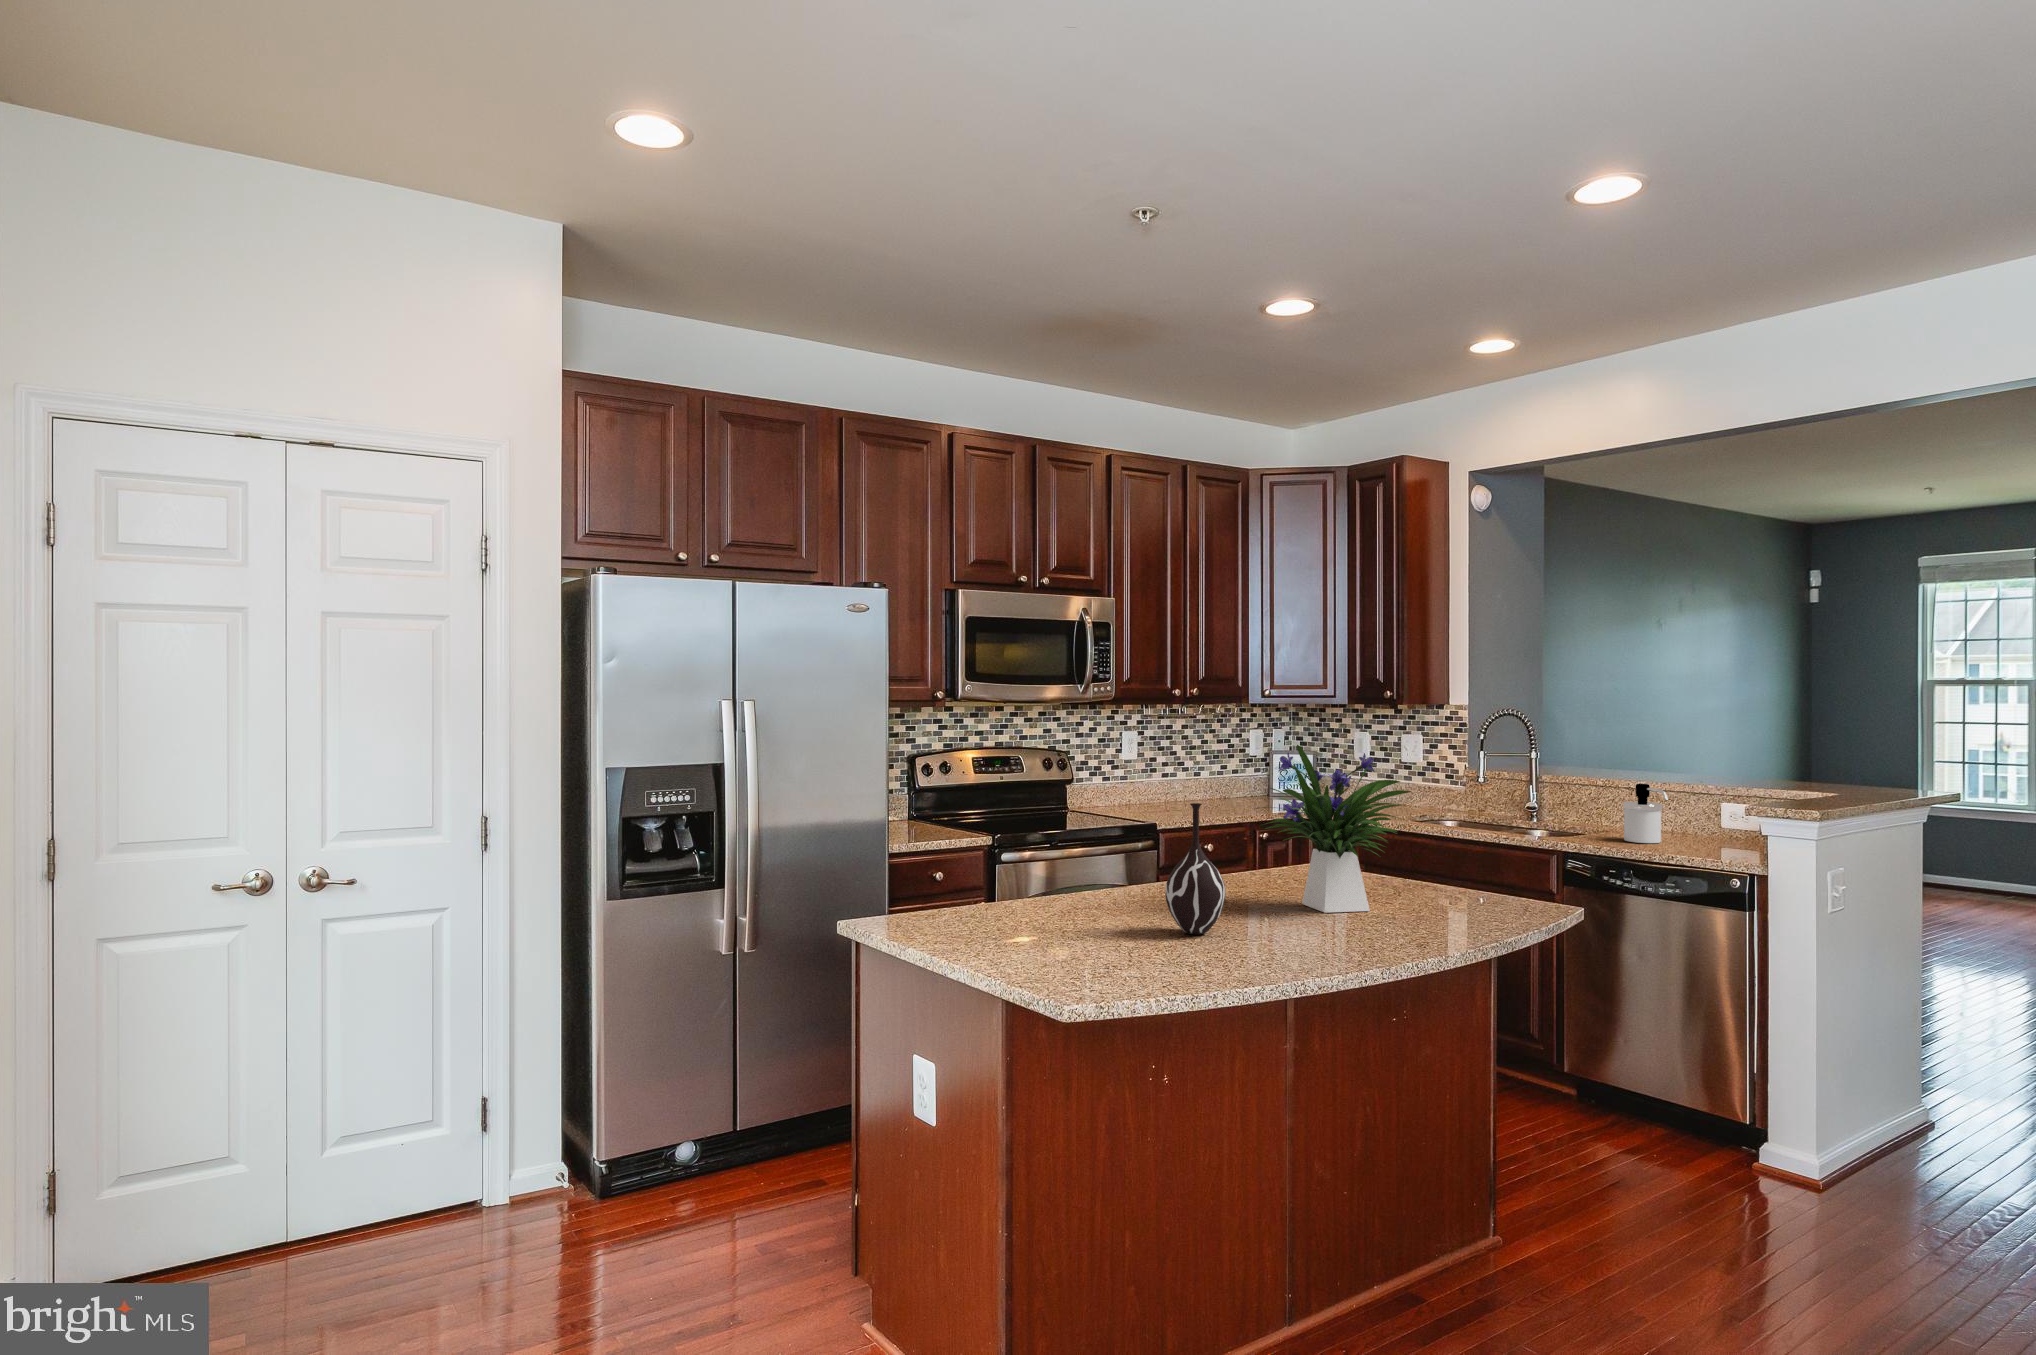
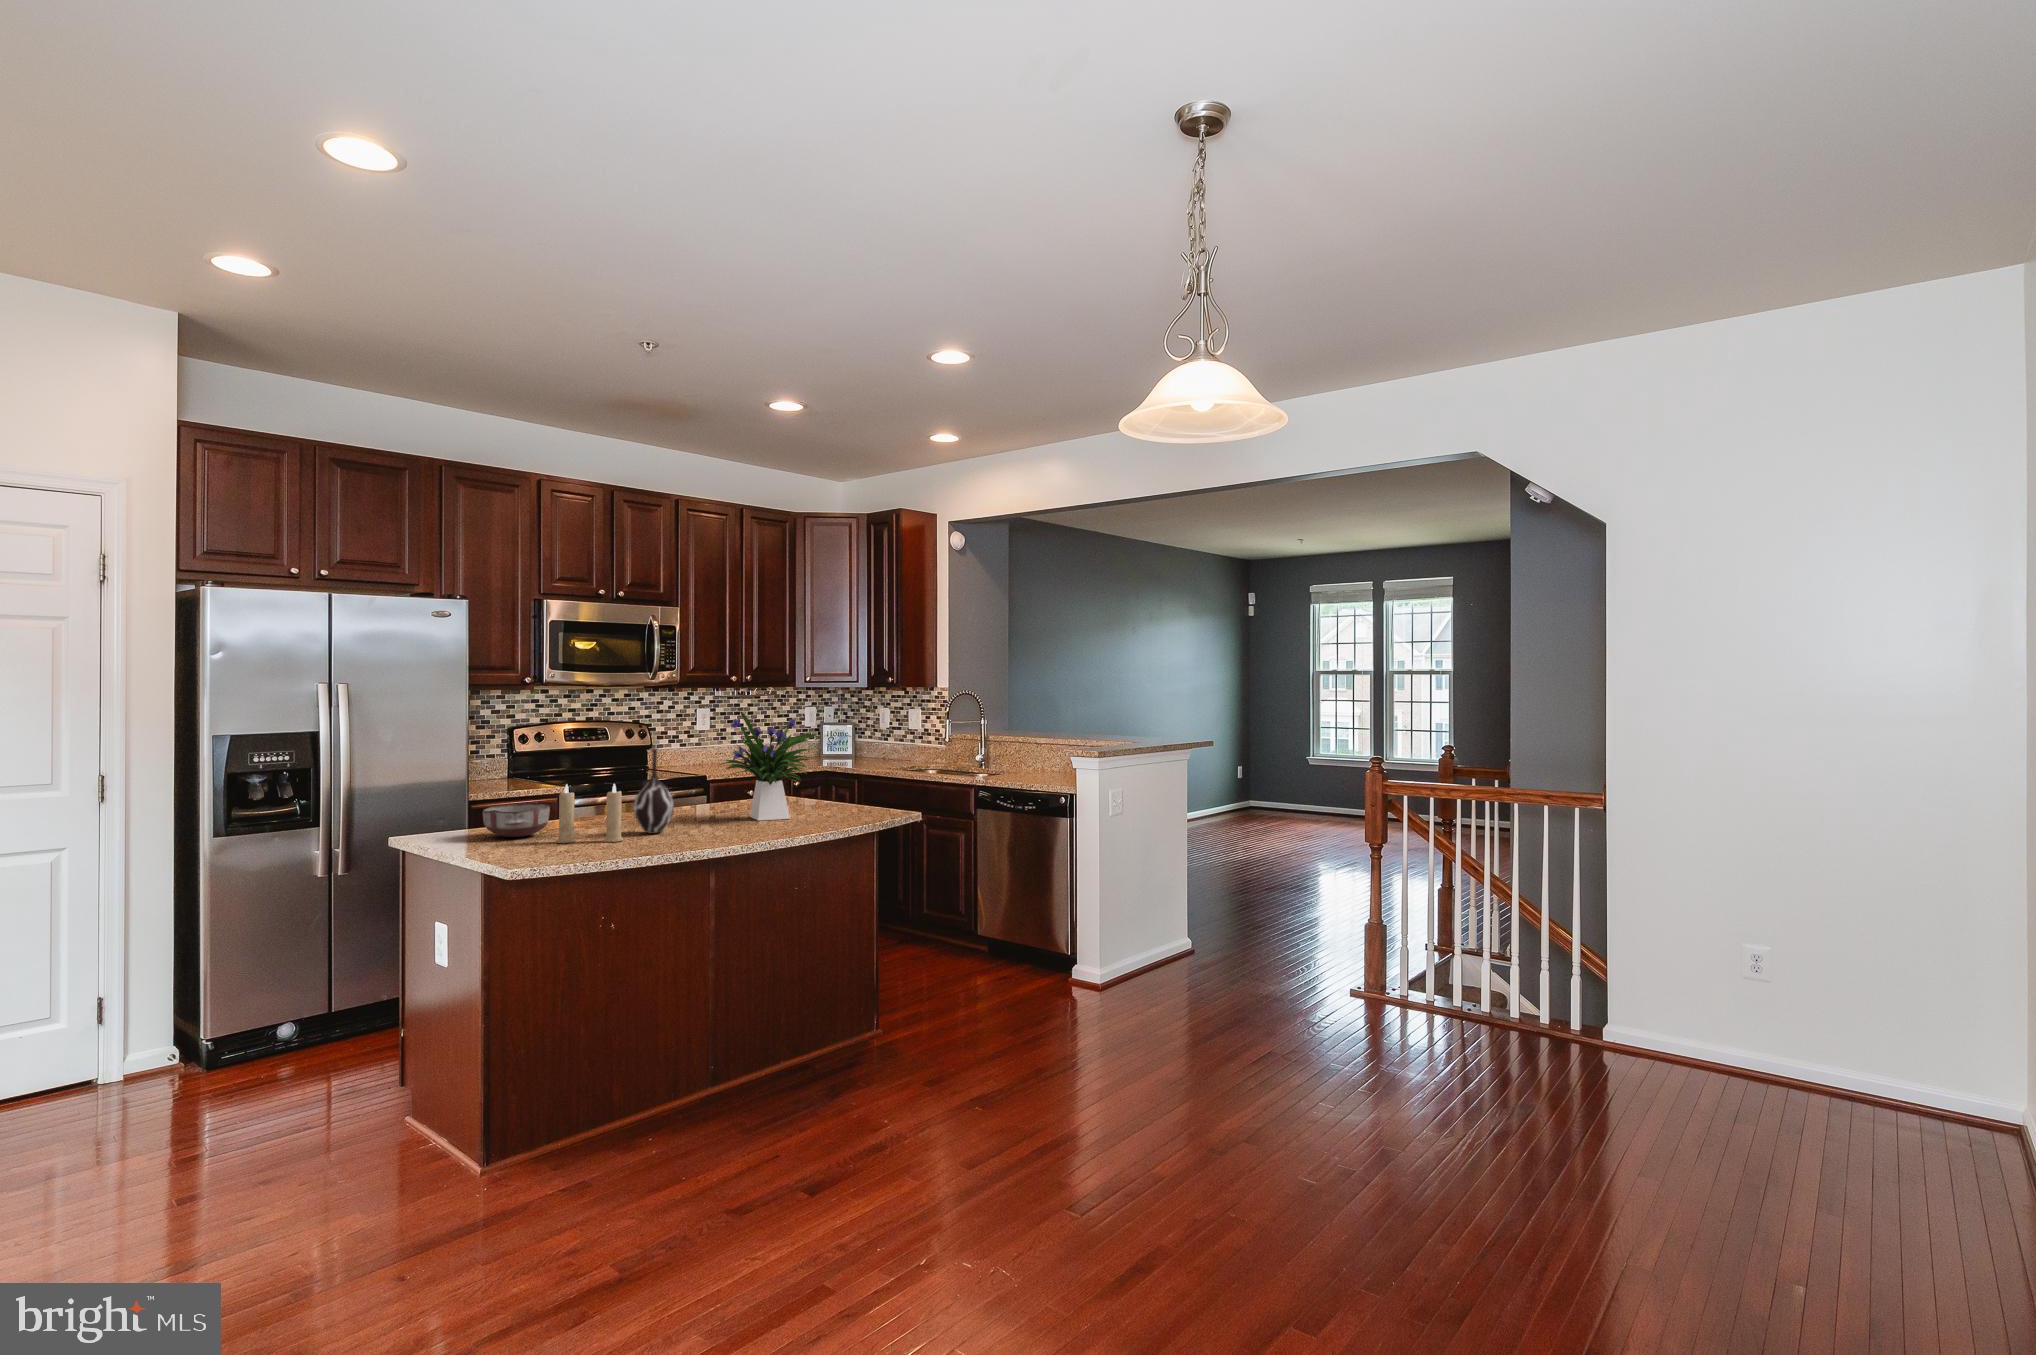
soap dispenser: present [1623,784,1668,843] -> none [1024,740,1047,779]
candle: none [1068,855,1166,951] -> present [556,784,623,843]
ceramic bowl: none [956,880,1046,932] -> present [483,804,550,837]

